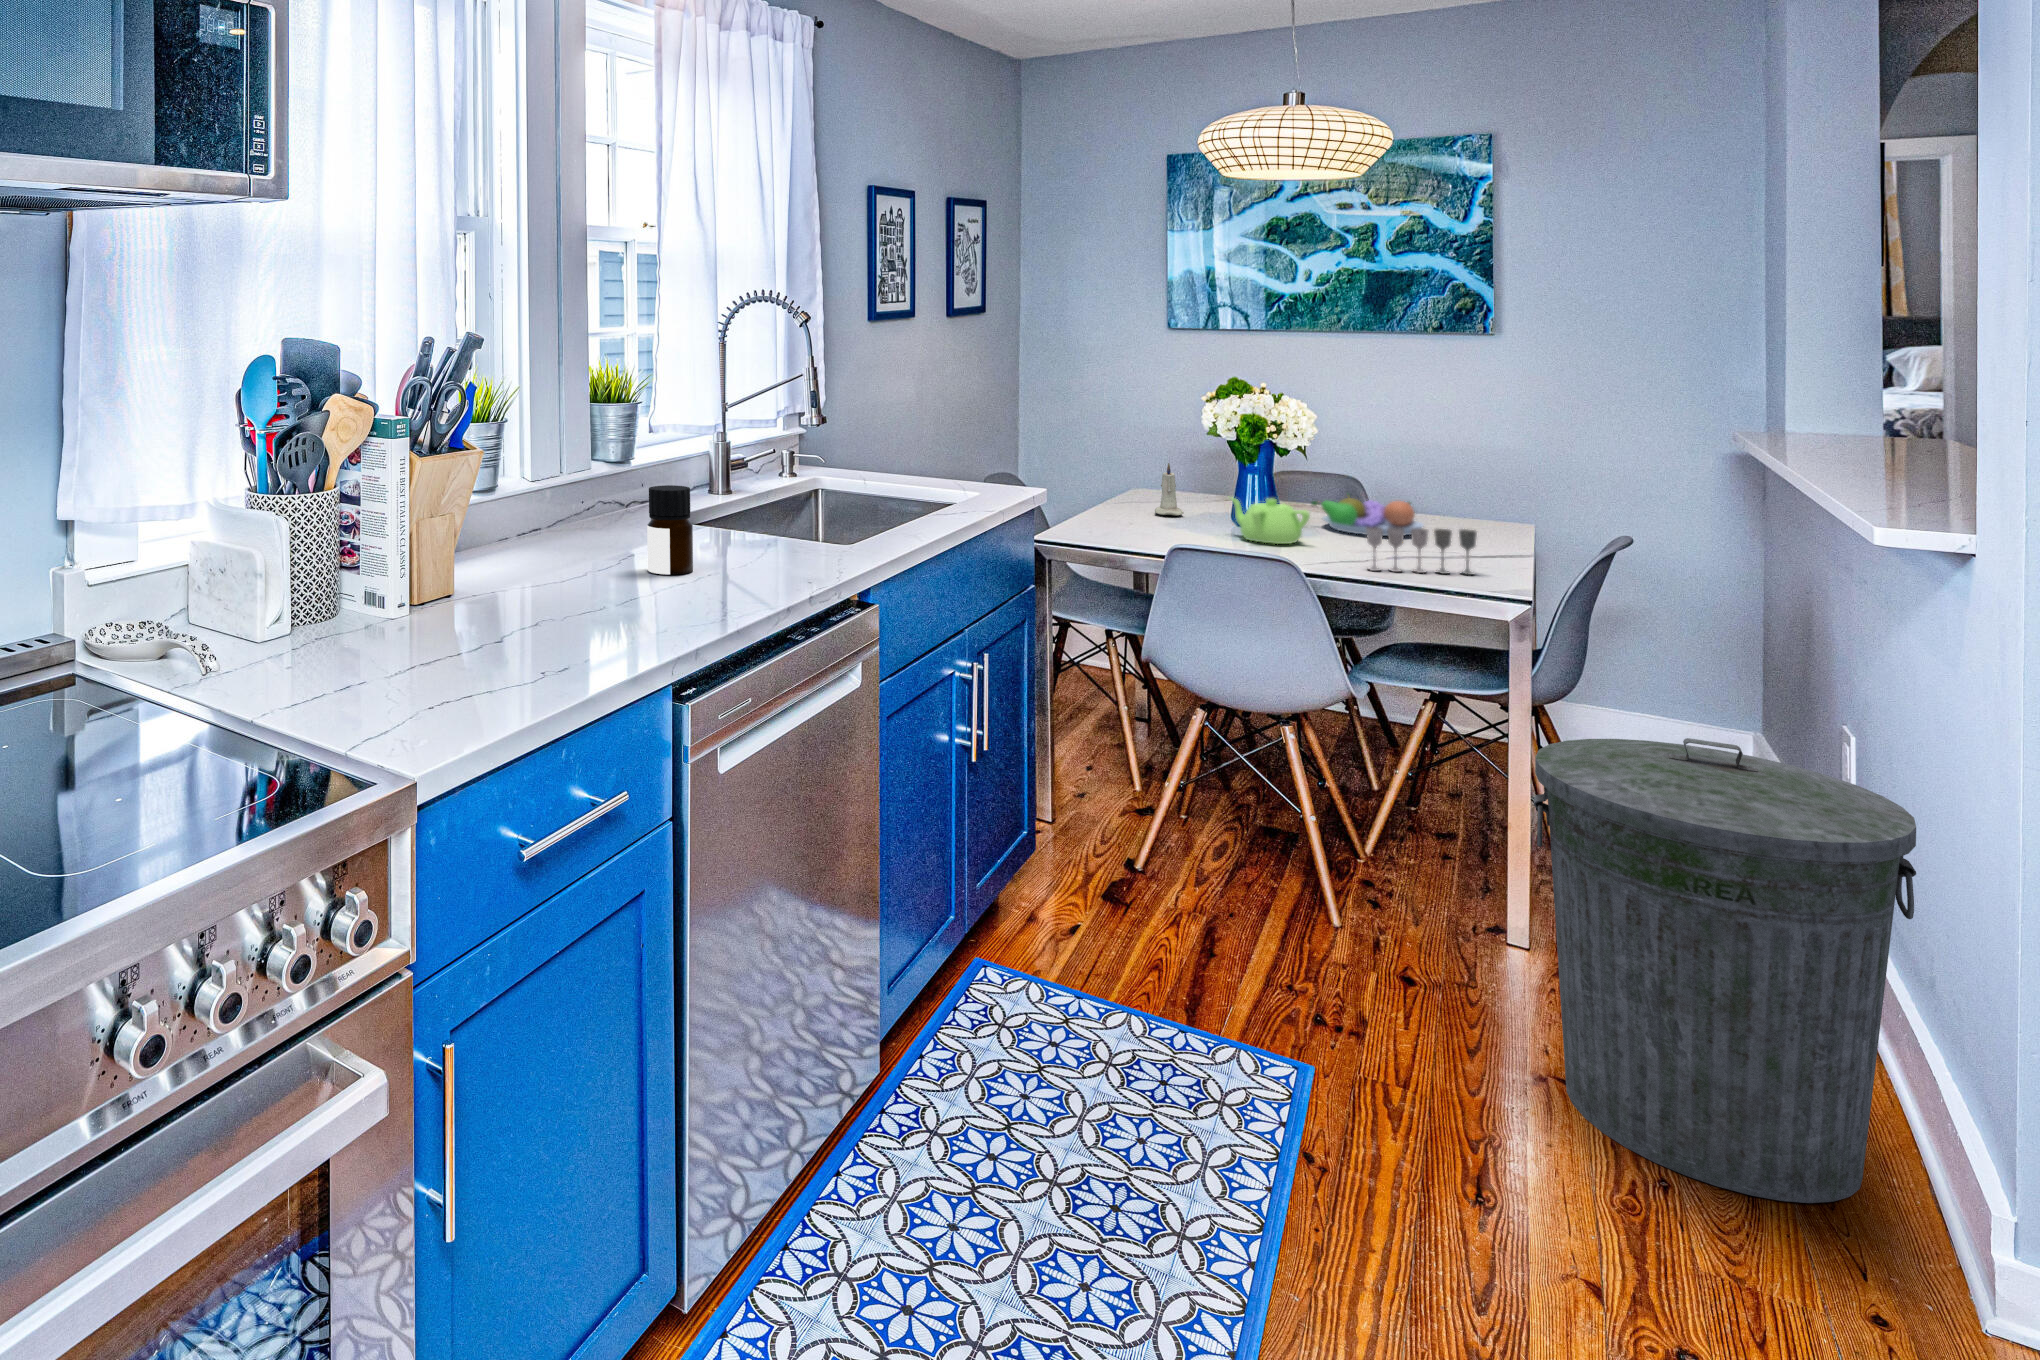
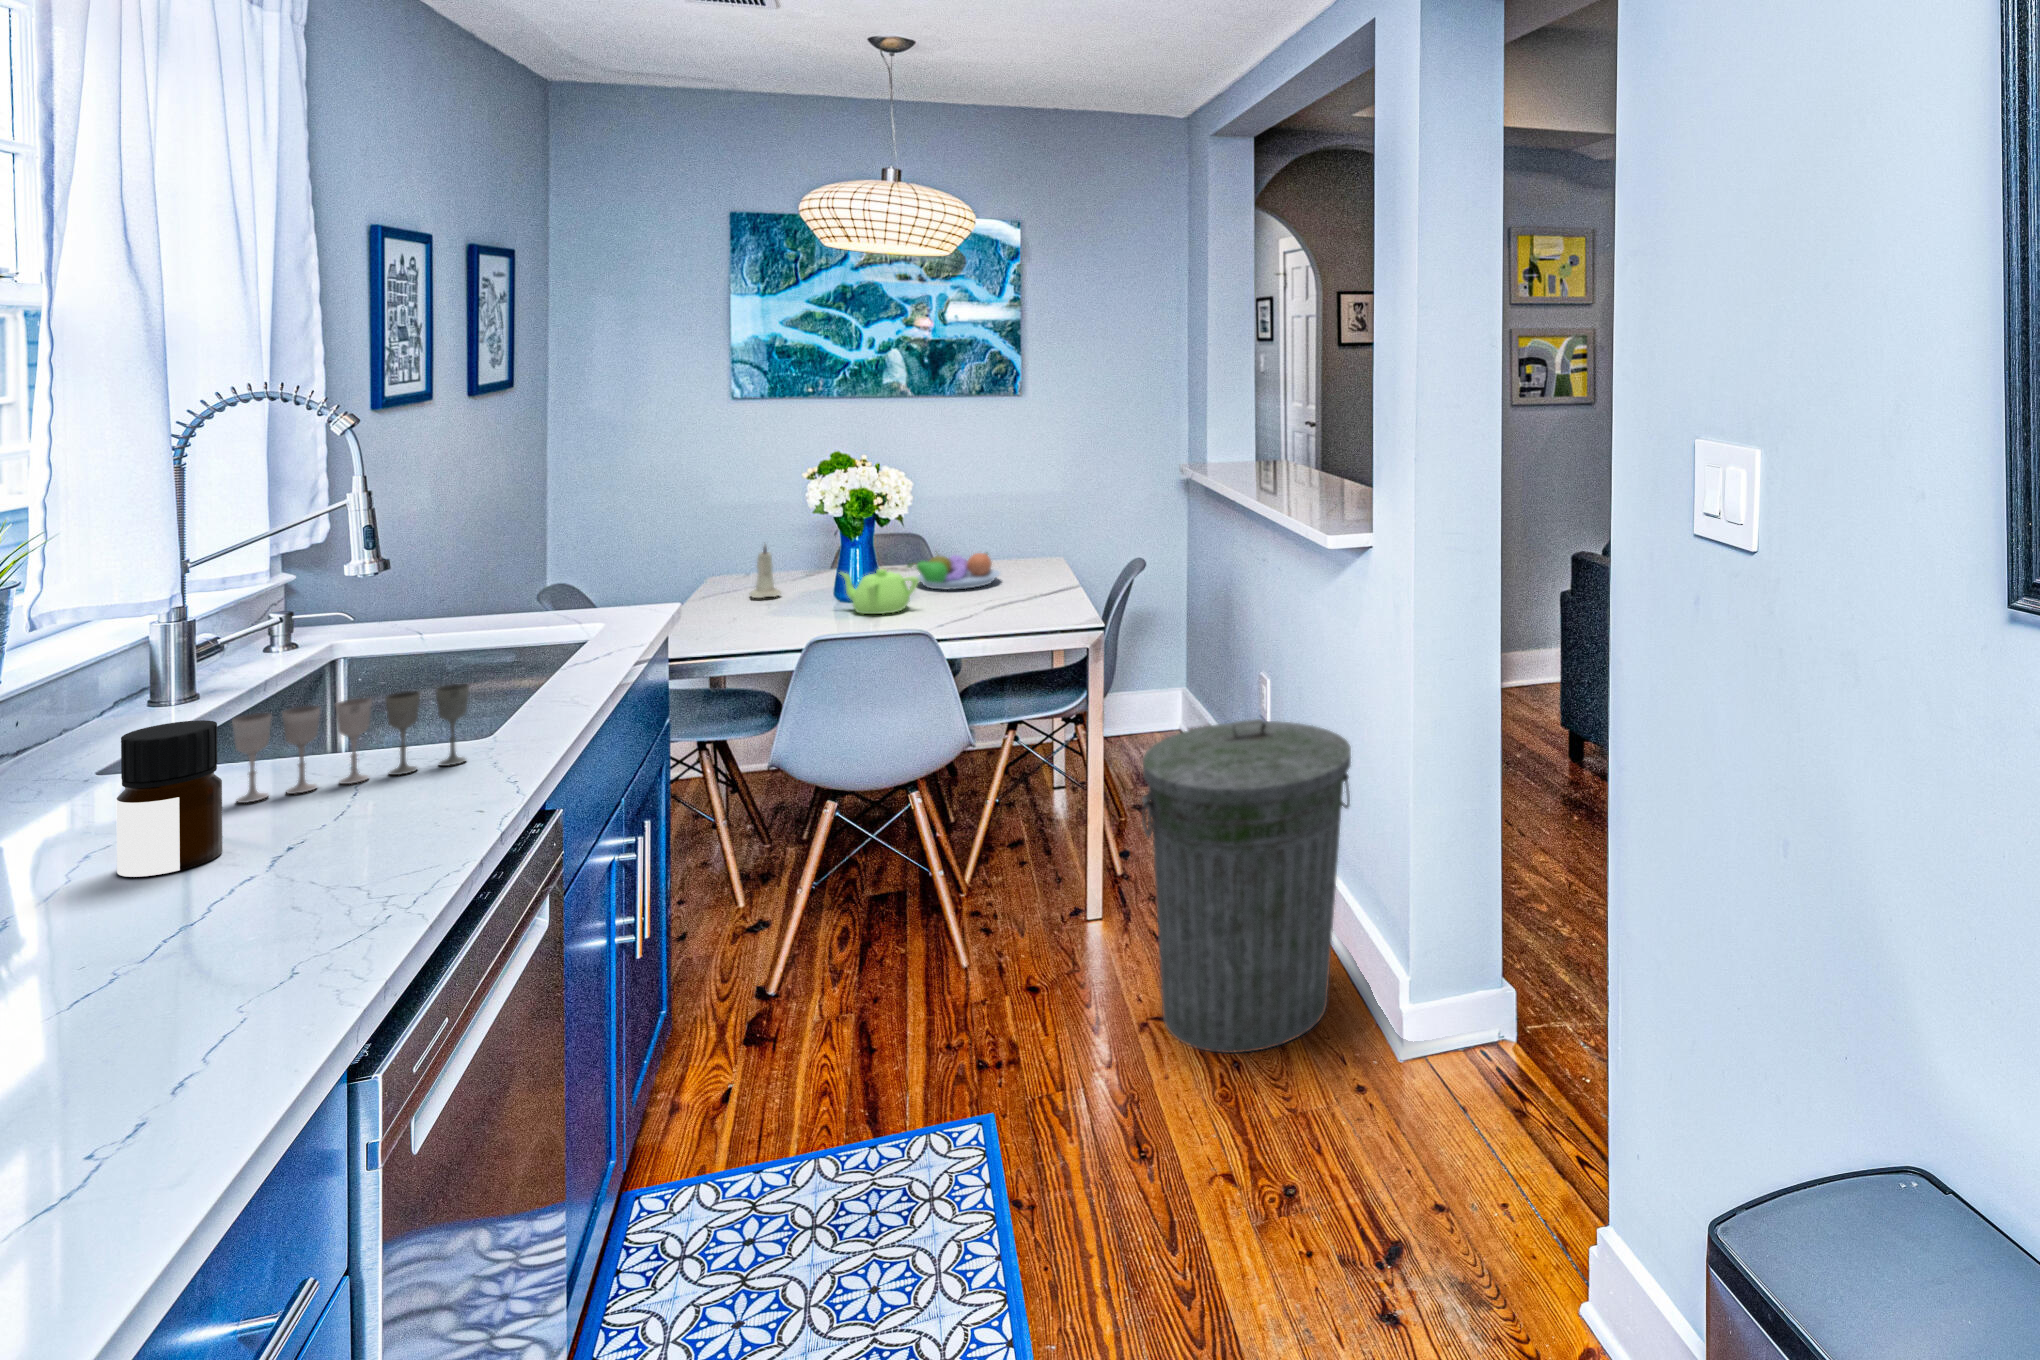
wine glass: present [1366,527,1477,575] -> present [232,684,469,803]

